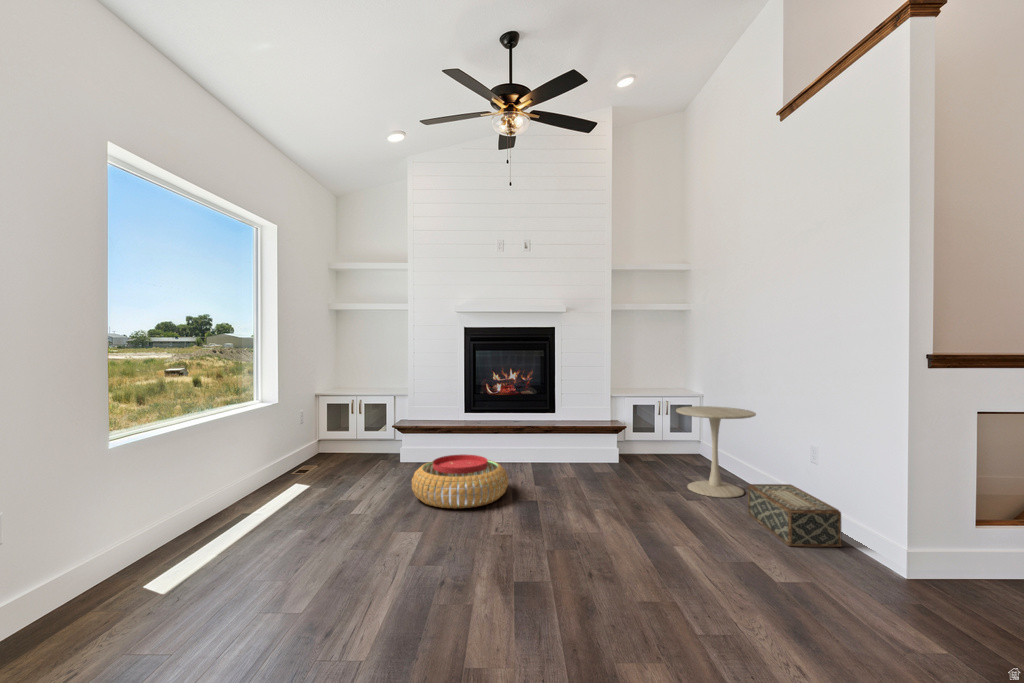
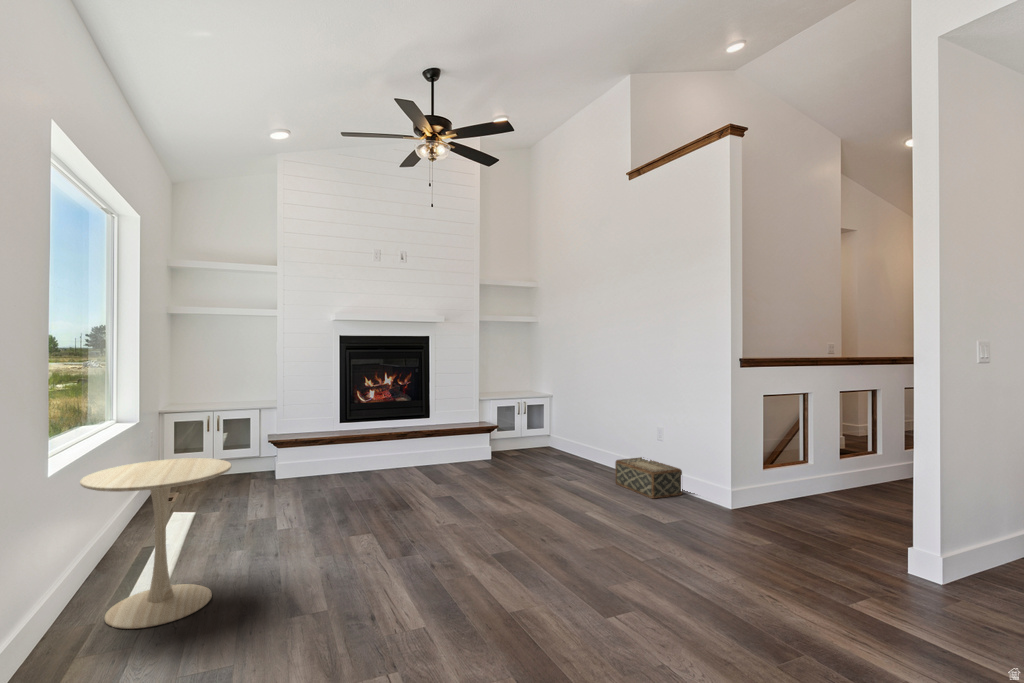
side table: present [676,406,756,498] -> present [80,458,231,629]
pouf: present [412,455,508,509] -> none [326,460,422,511]

